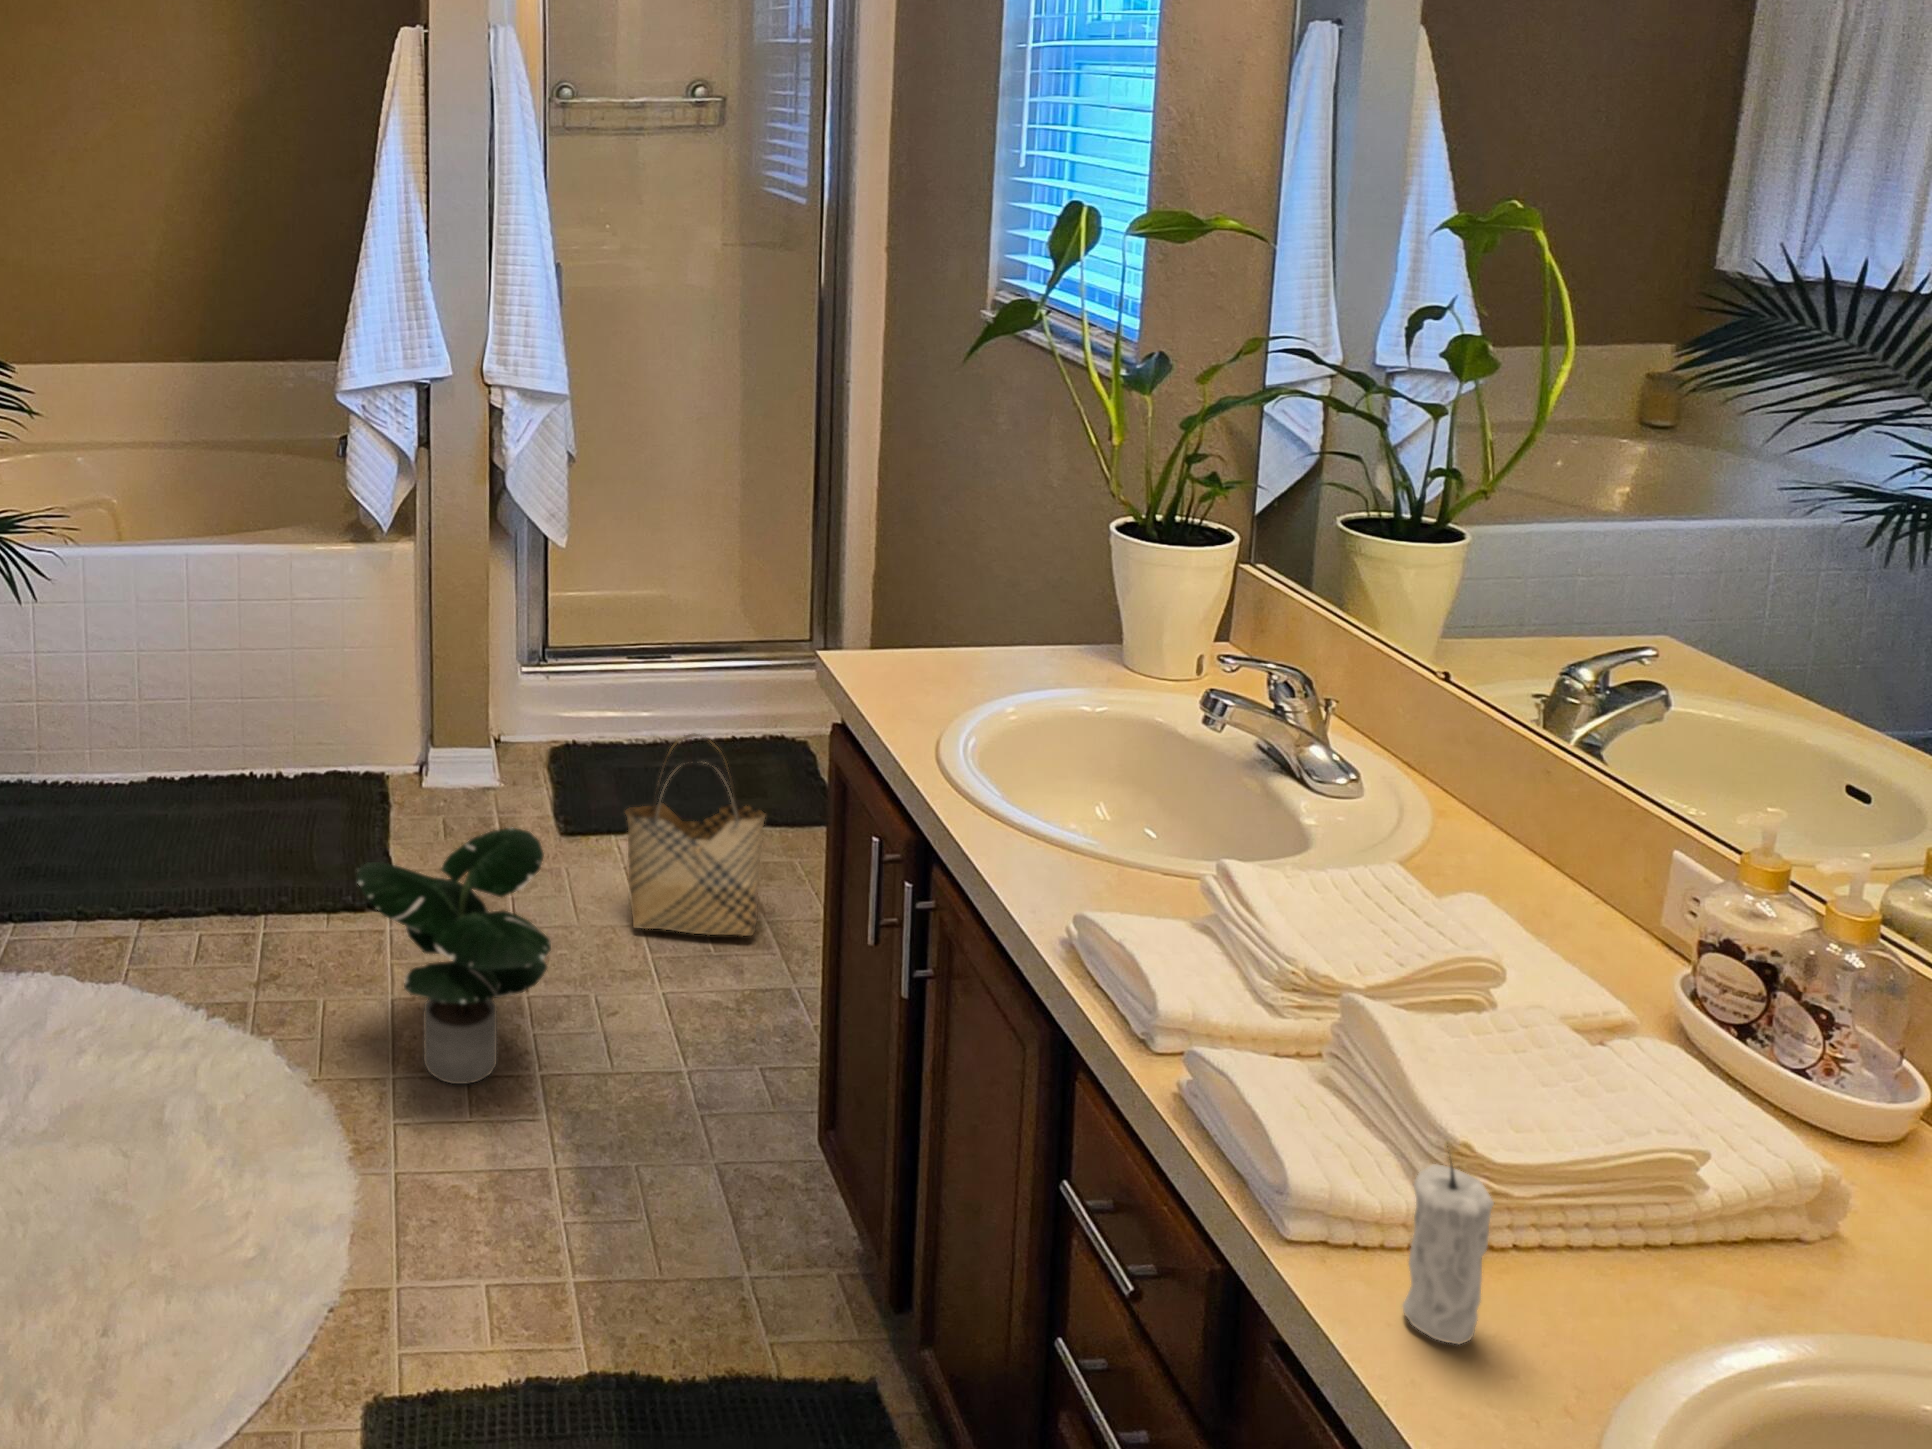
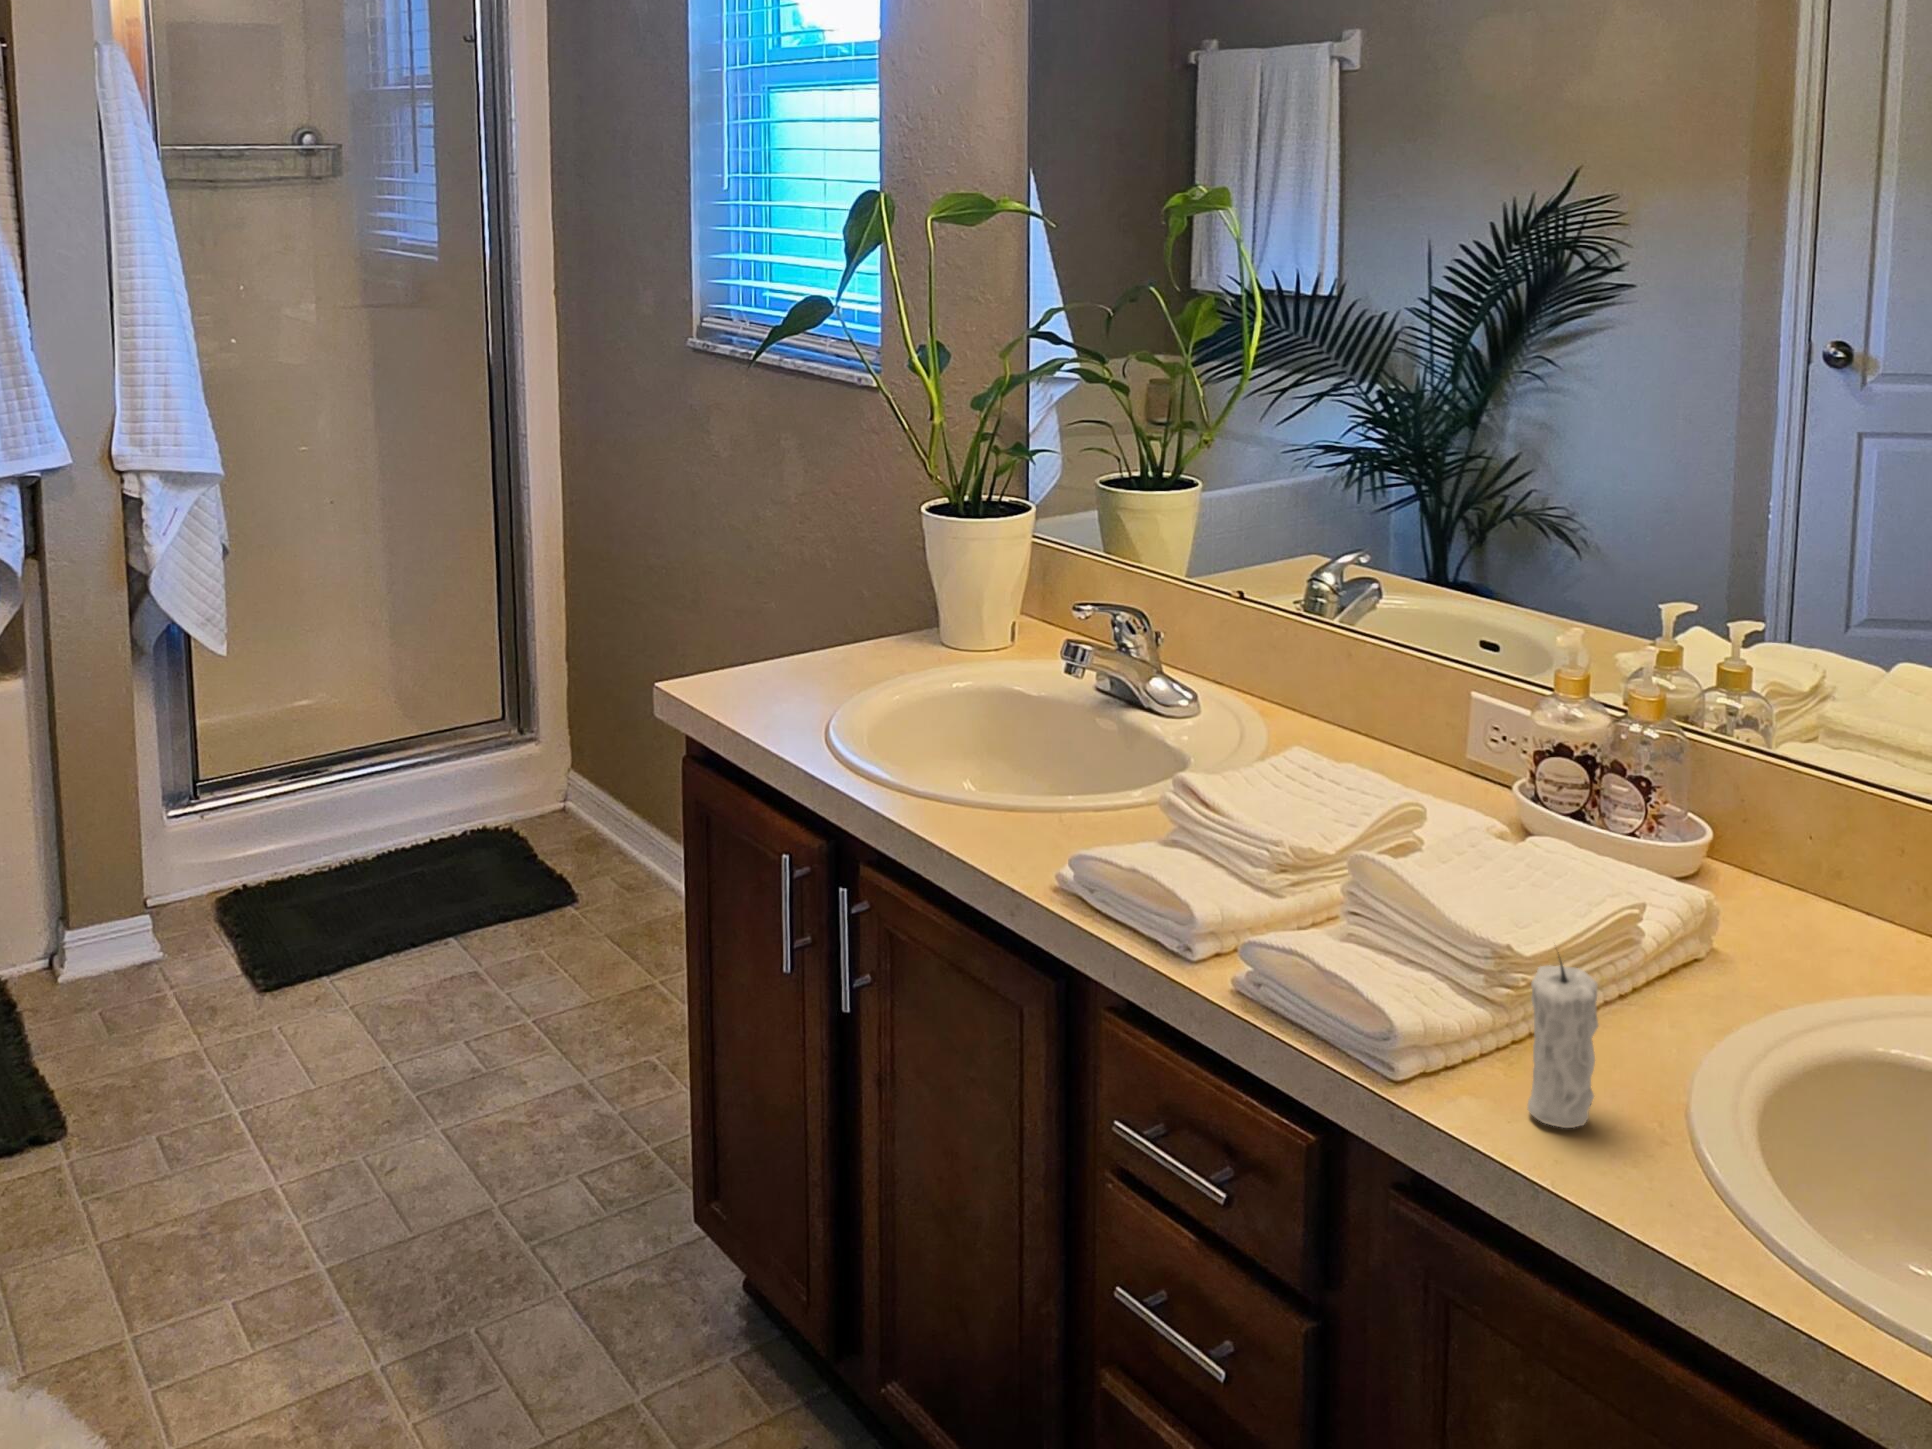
woven basket: present [625,734,765,936] -> none [363,827,524,1066]
potted plant: present [357,827,551,1084] -> none [55,980,338,1323]

